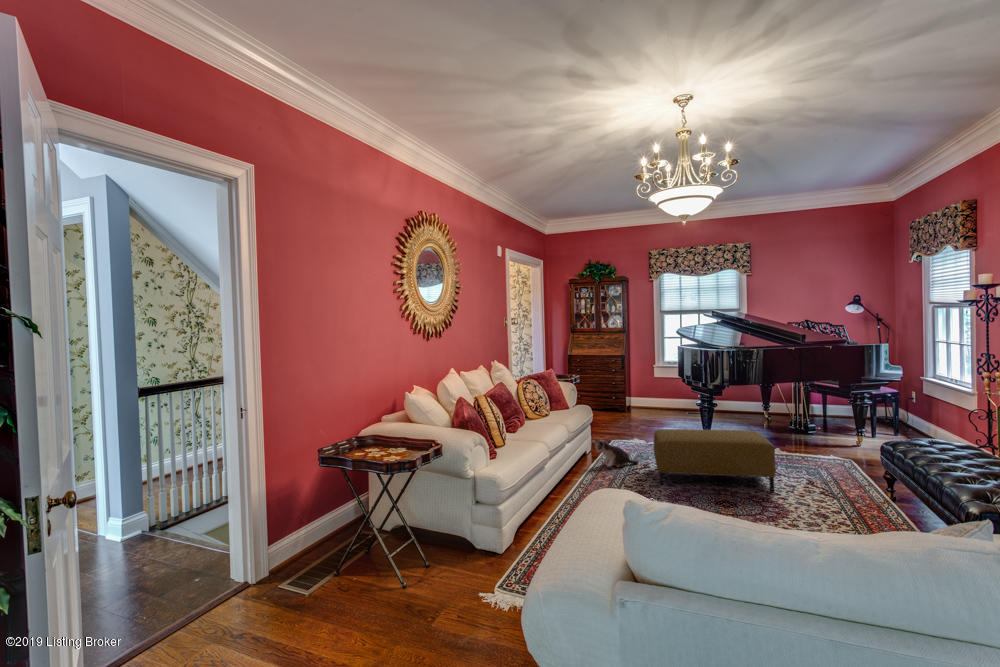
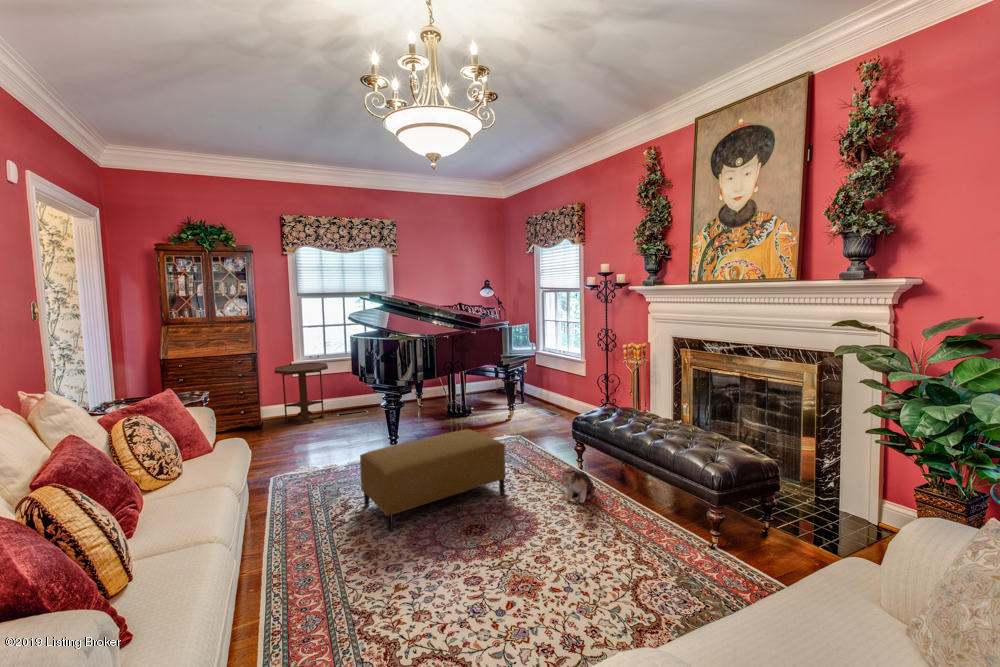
side table: none [636,368,679,416] -> present [274,363,328,424]
plush toy: present [592,440,638,467] -> present [559,467,593,503]

